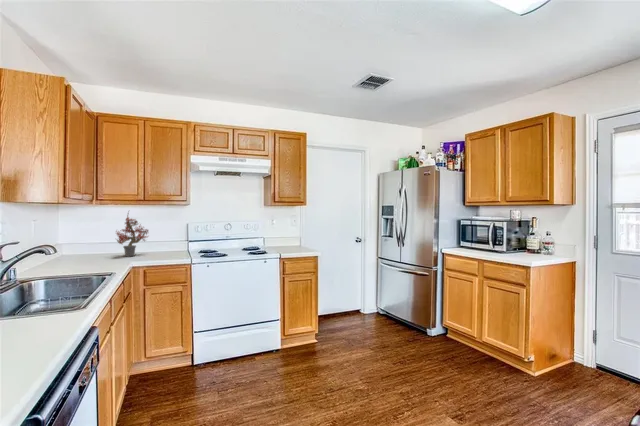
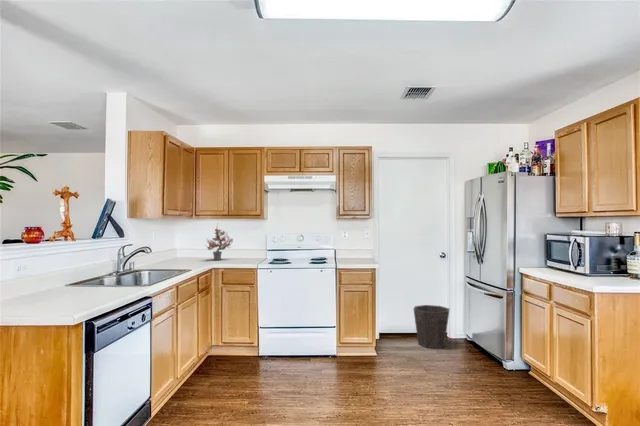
waste bin: none [336,285,369,324] -> present [414,305,449,348]

